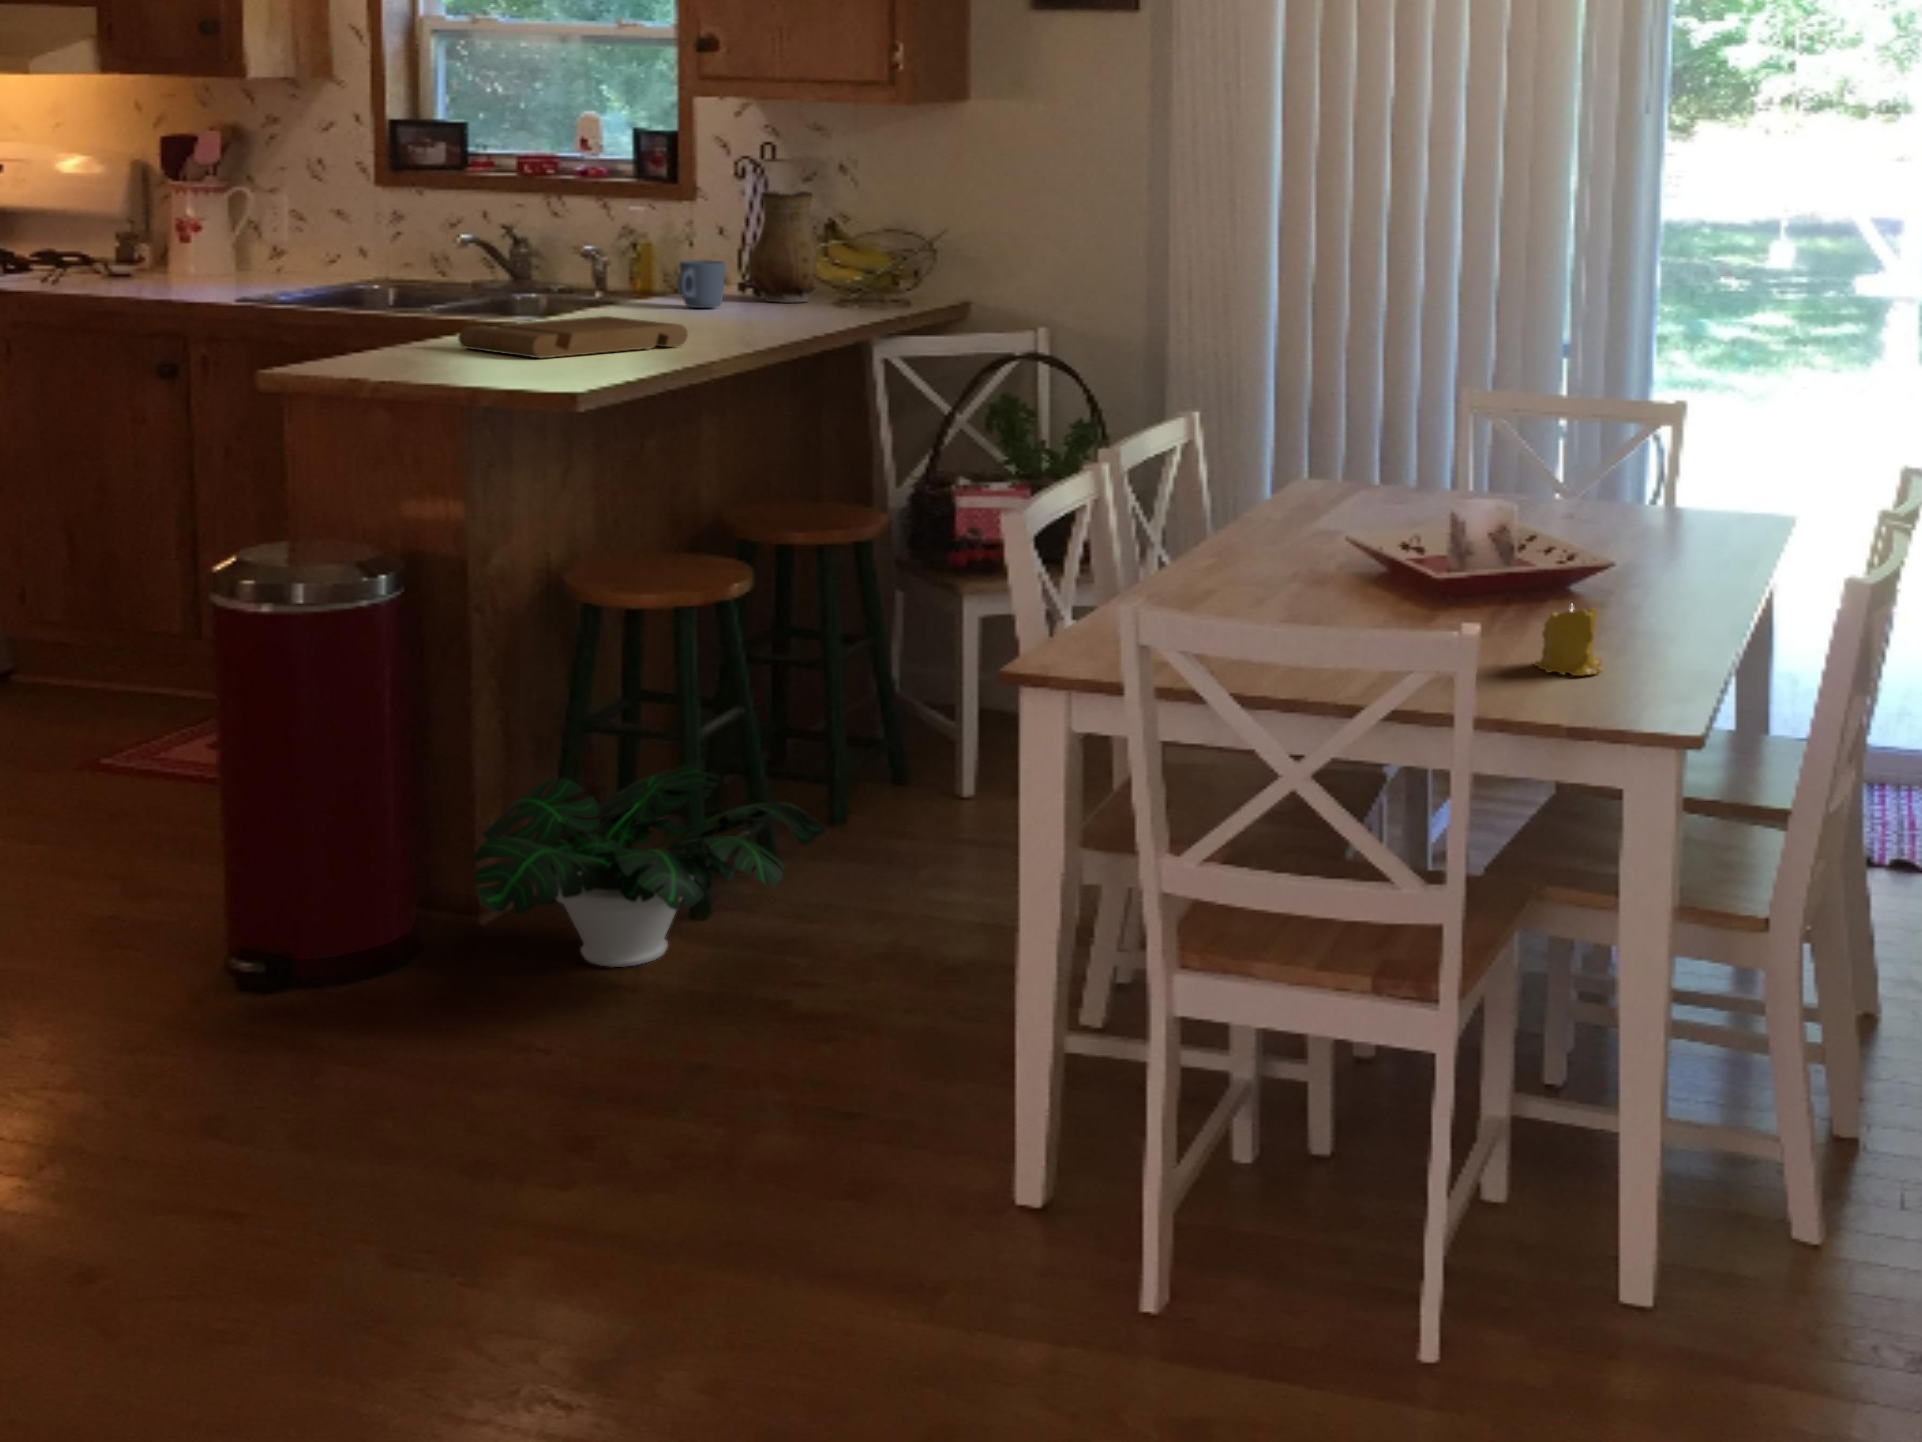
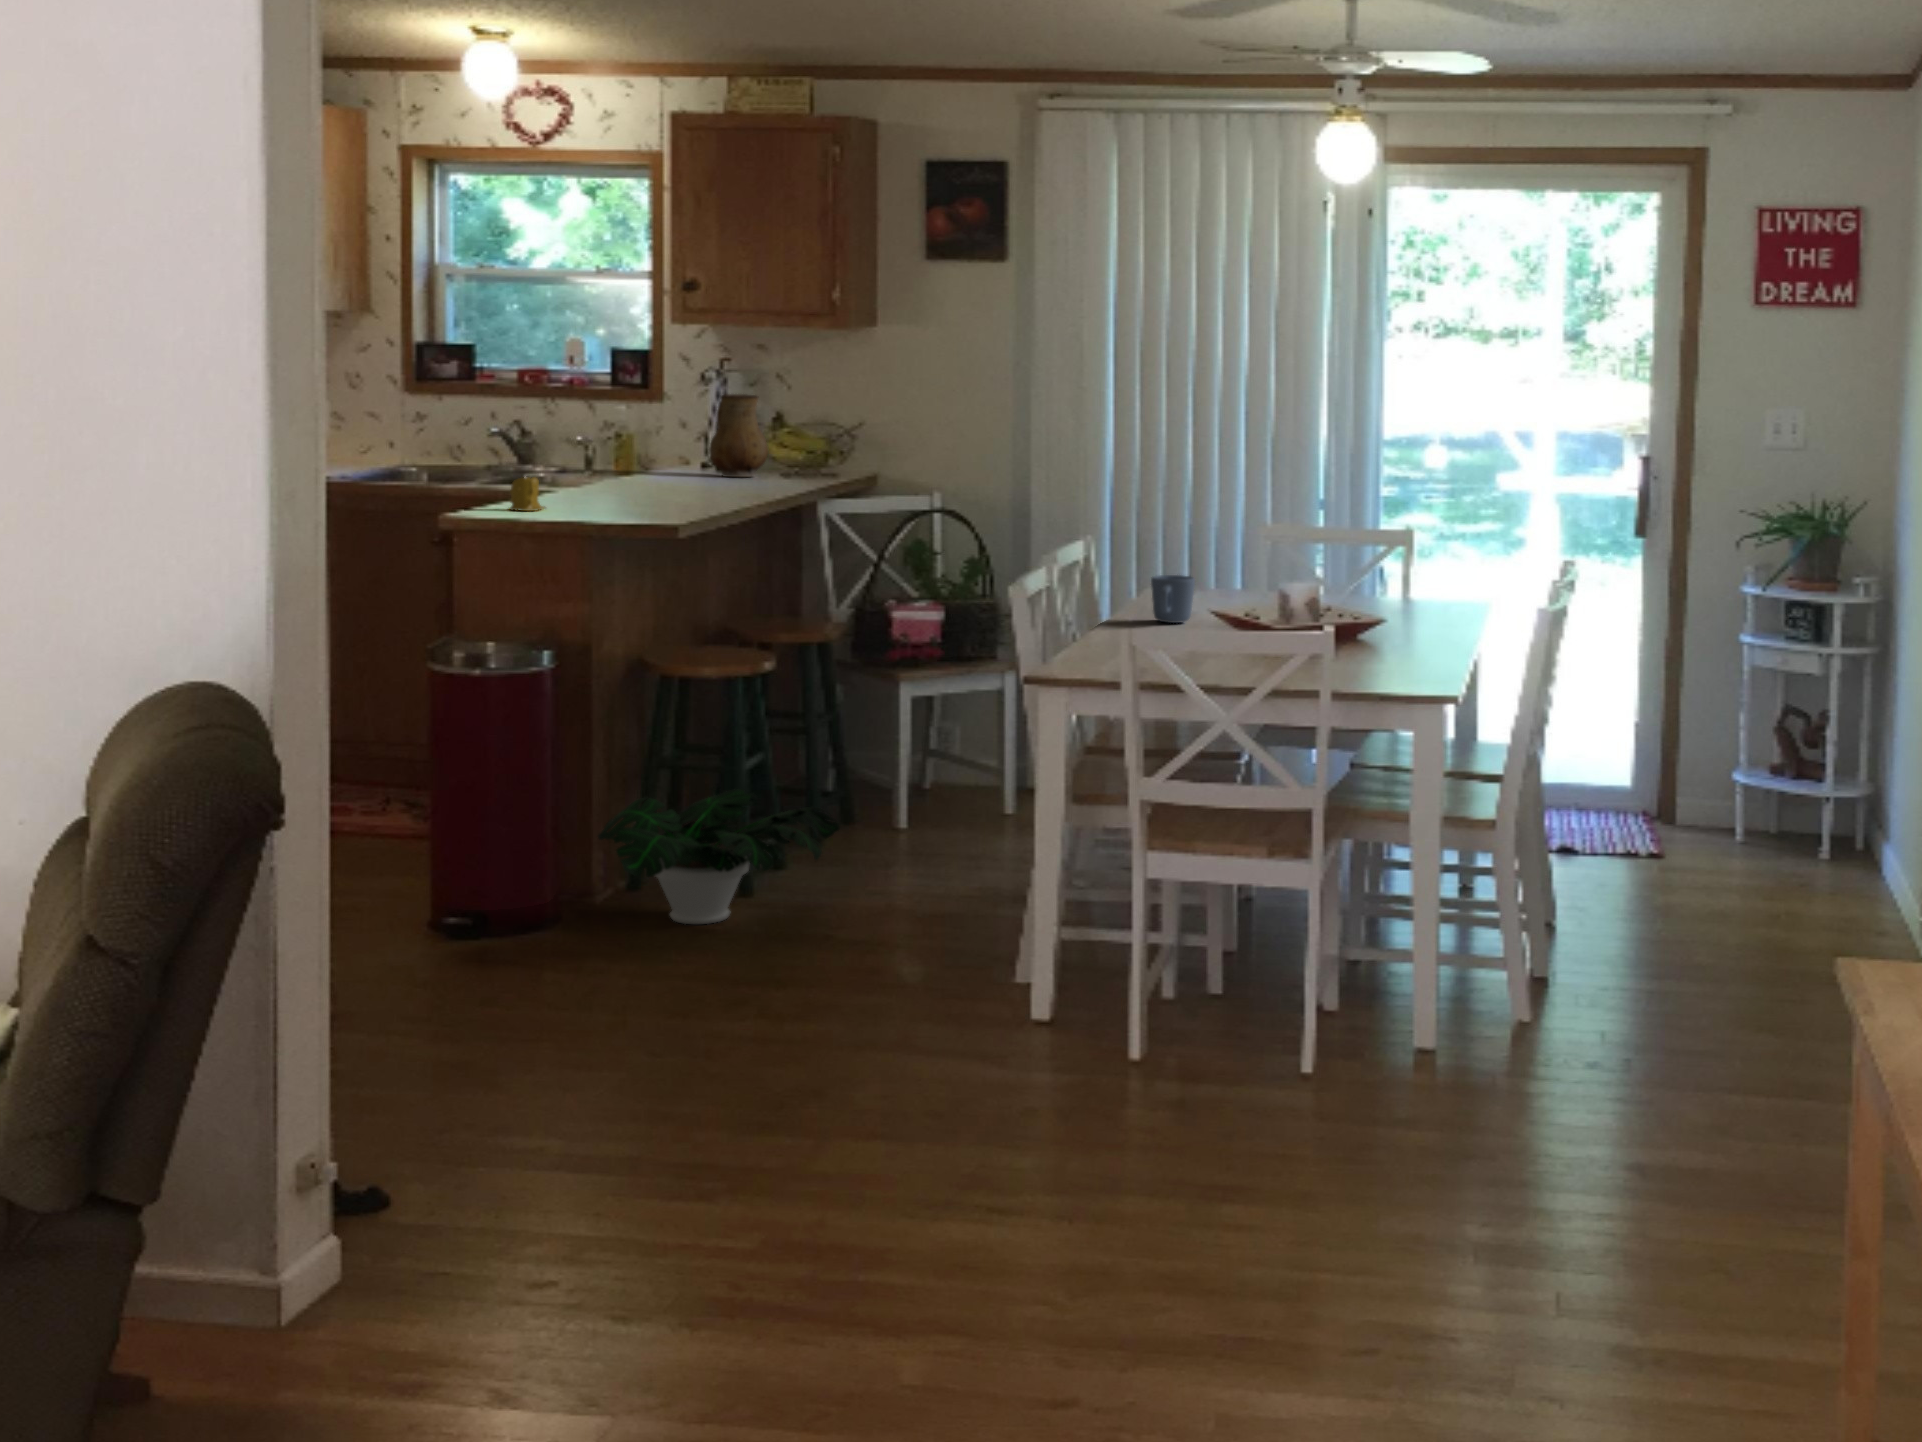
mug: present [677,260,725,308] -> present [1151,575,1195,623]
cutting board: present [458,316,688,358] -> none [551,480,710,505]
candle: present [1535,608,1602,676] -> present [509,477,545,511]

